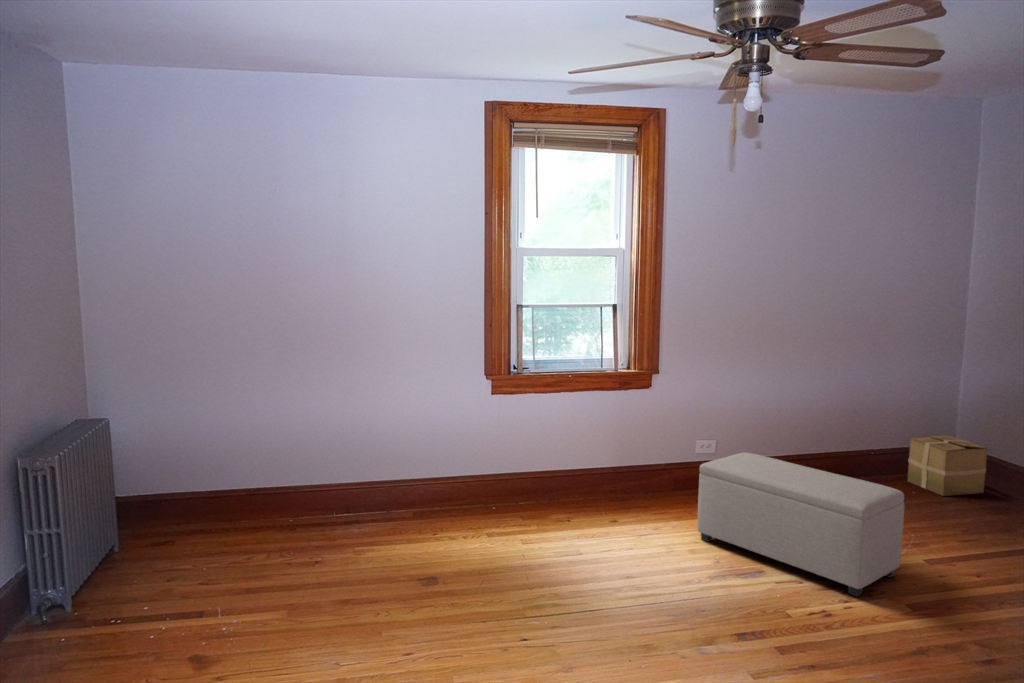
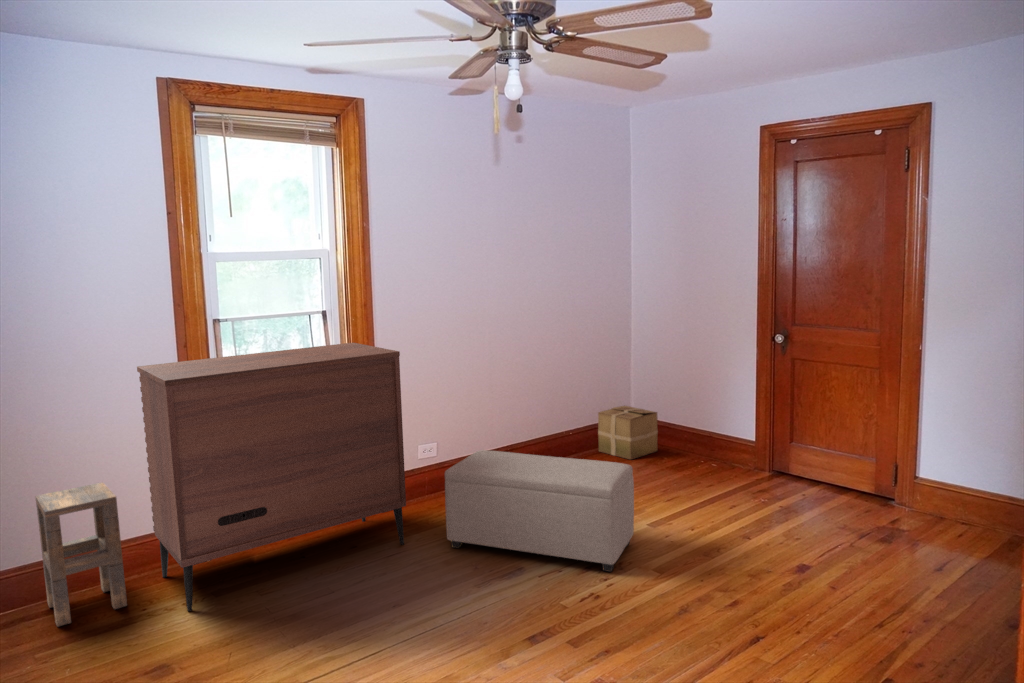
dresser: none [453,335,668,540] -> present [137,343,406,611]
side table: none [375,426,426,529] -> present [35,483,127,627]

